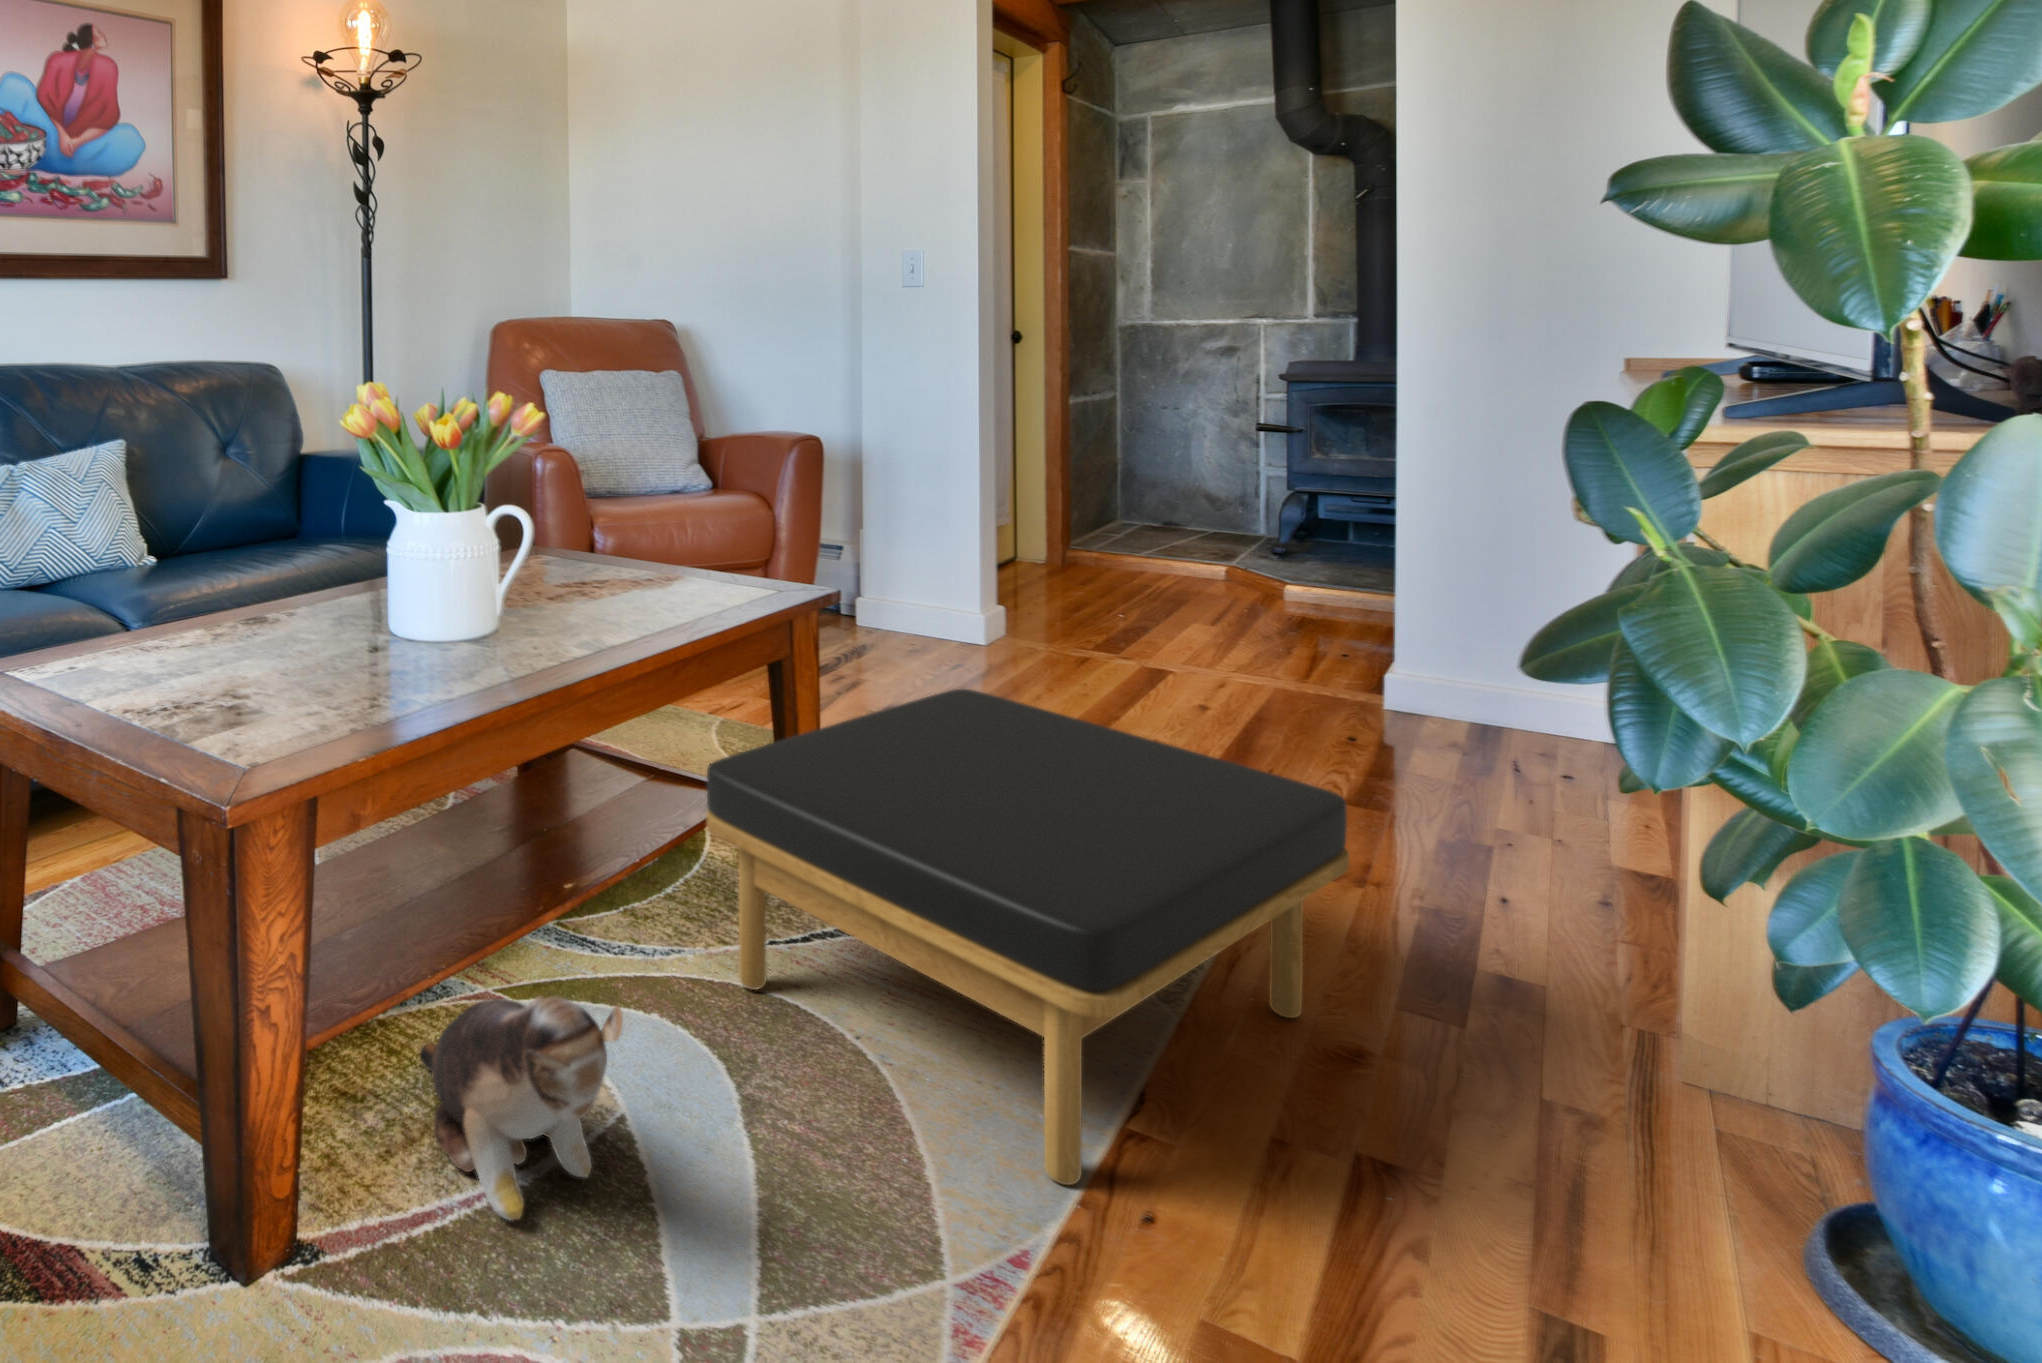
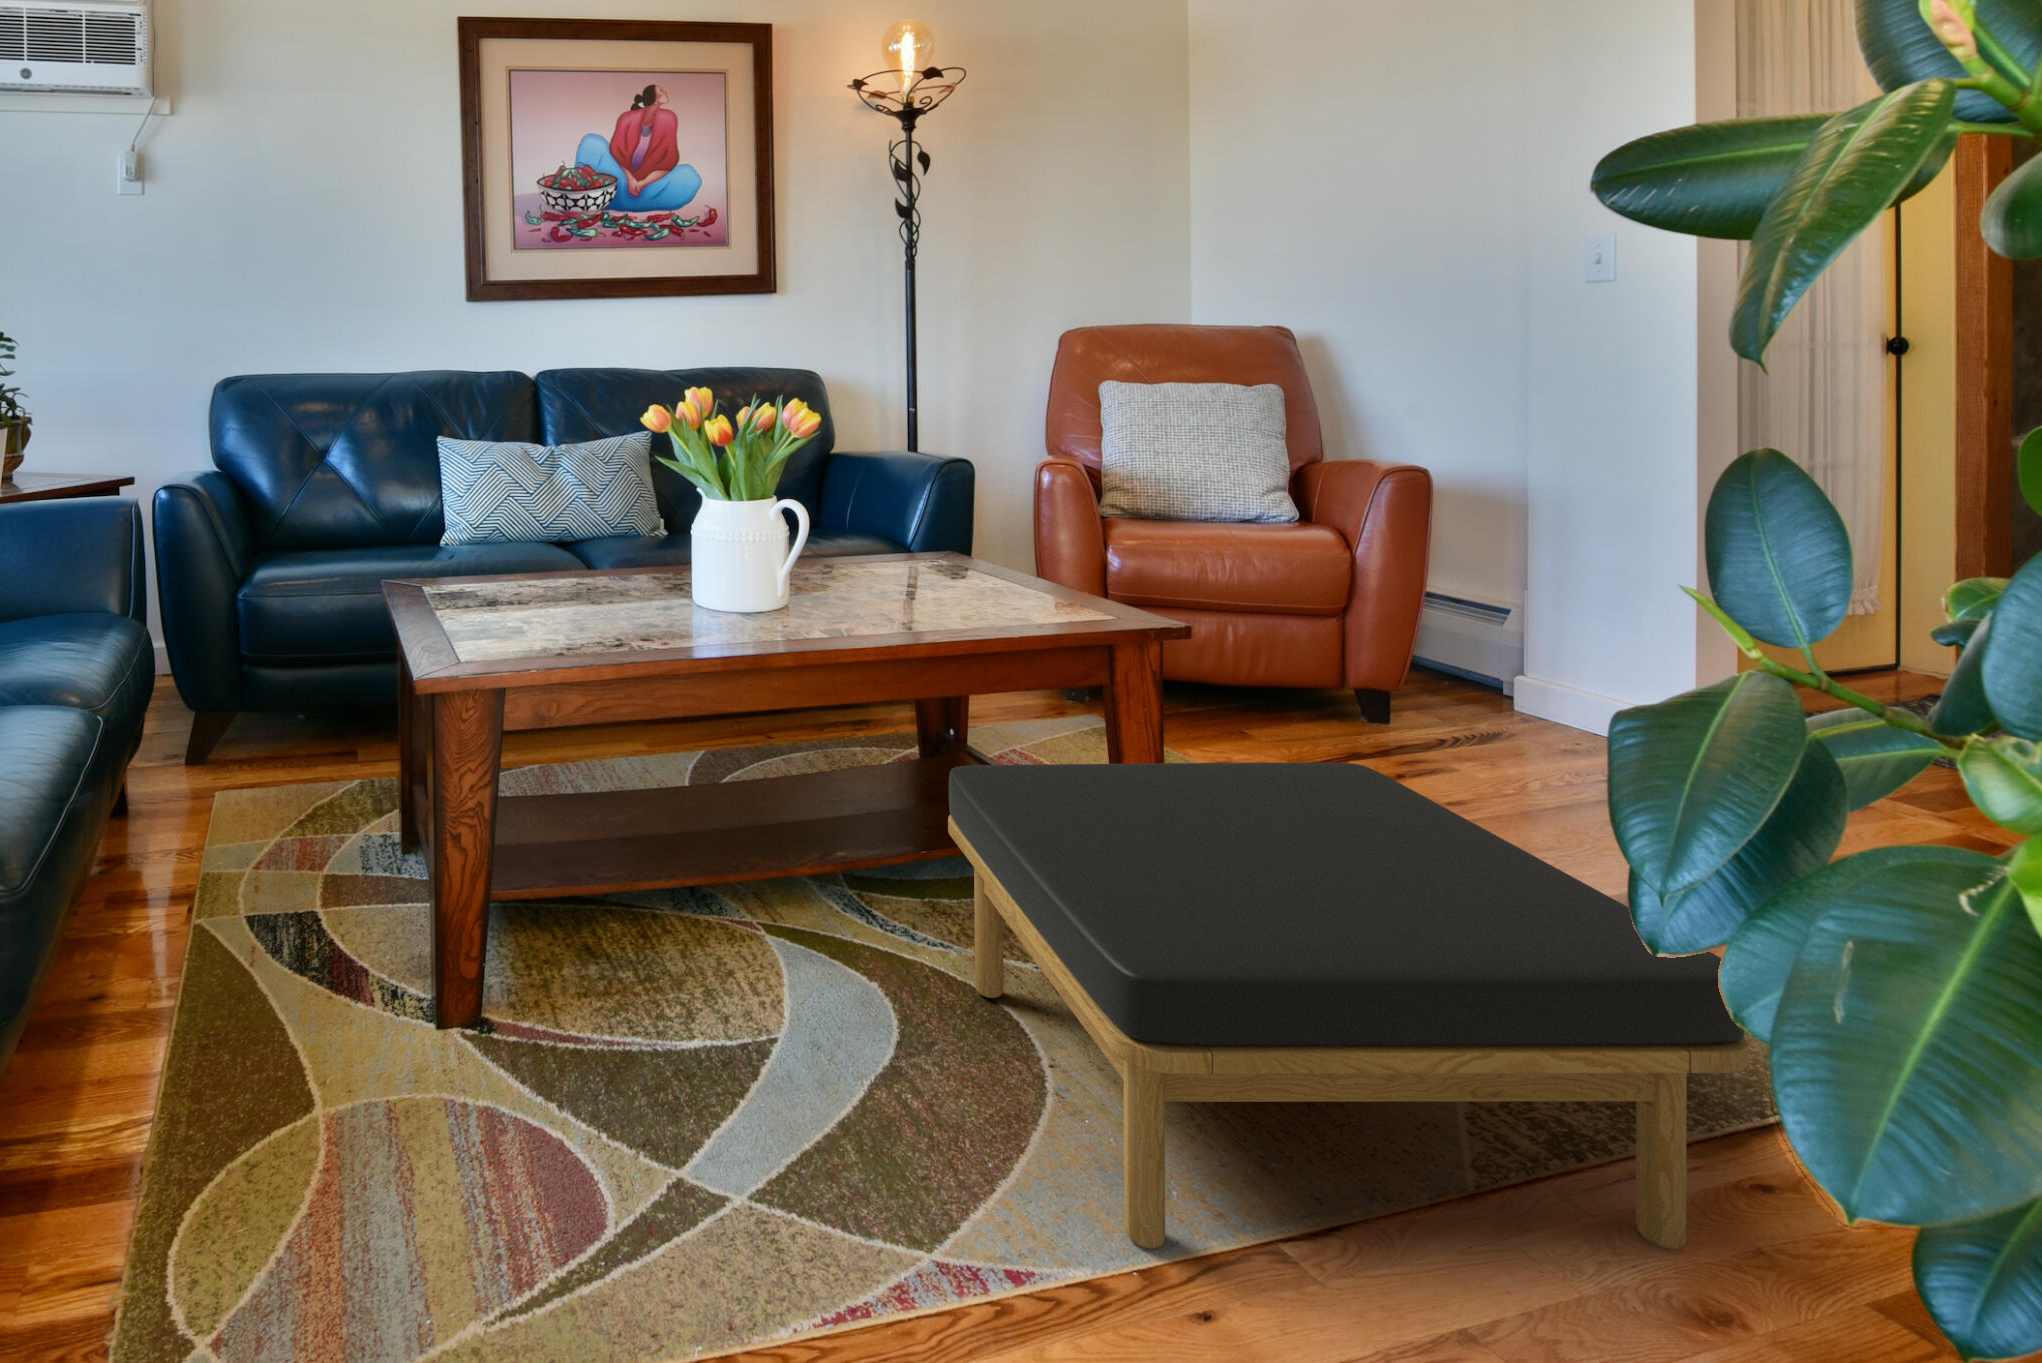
plush toy: present [420,995,623,1220] -> none [609,890,716,1064]

